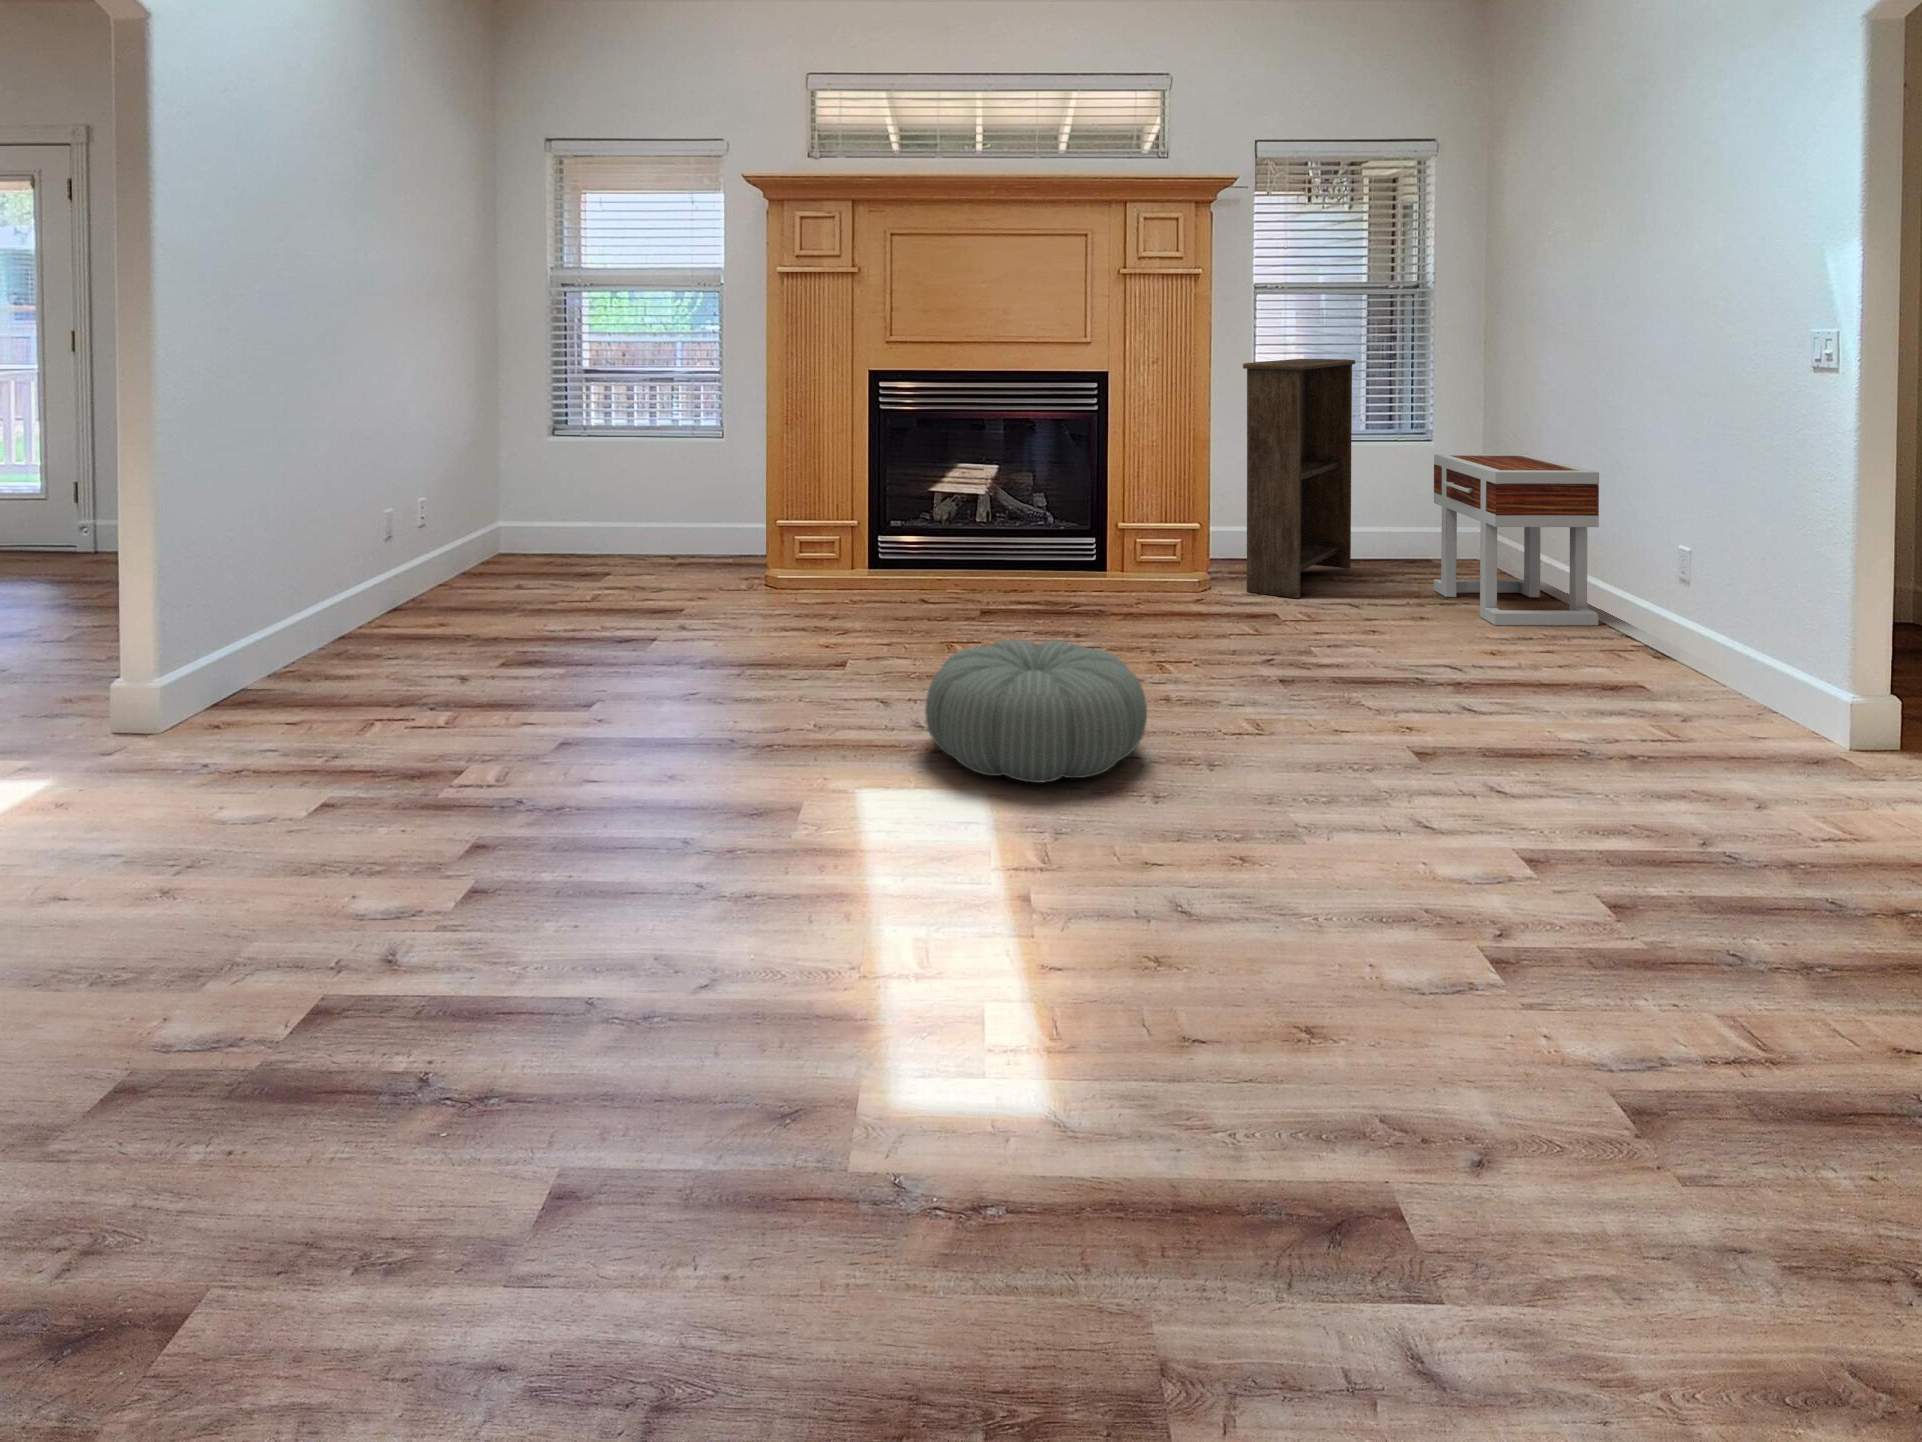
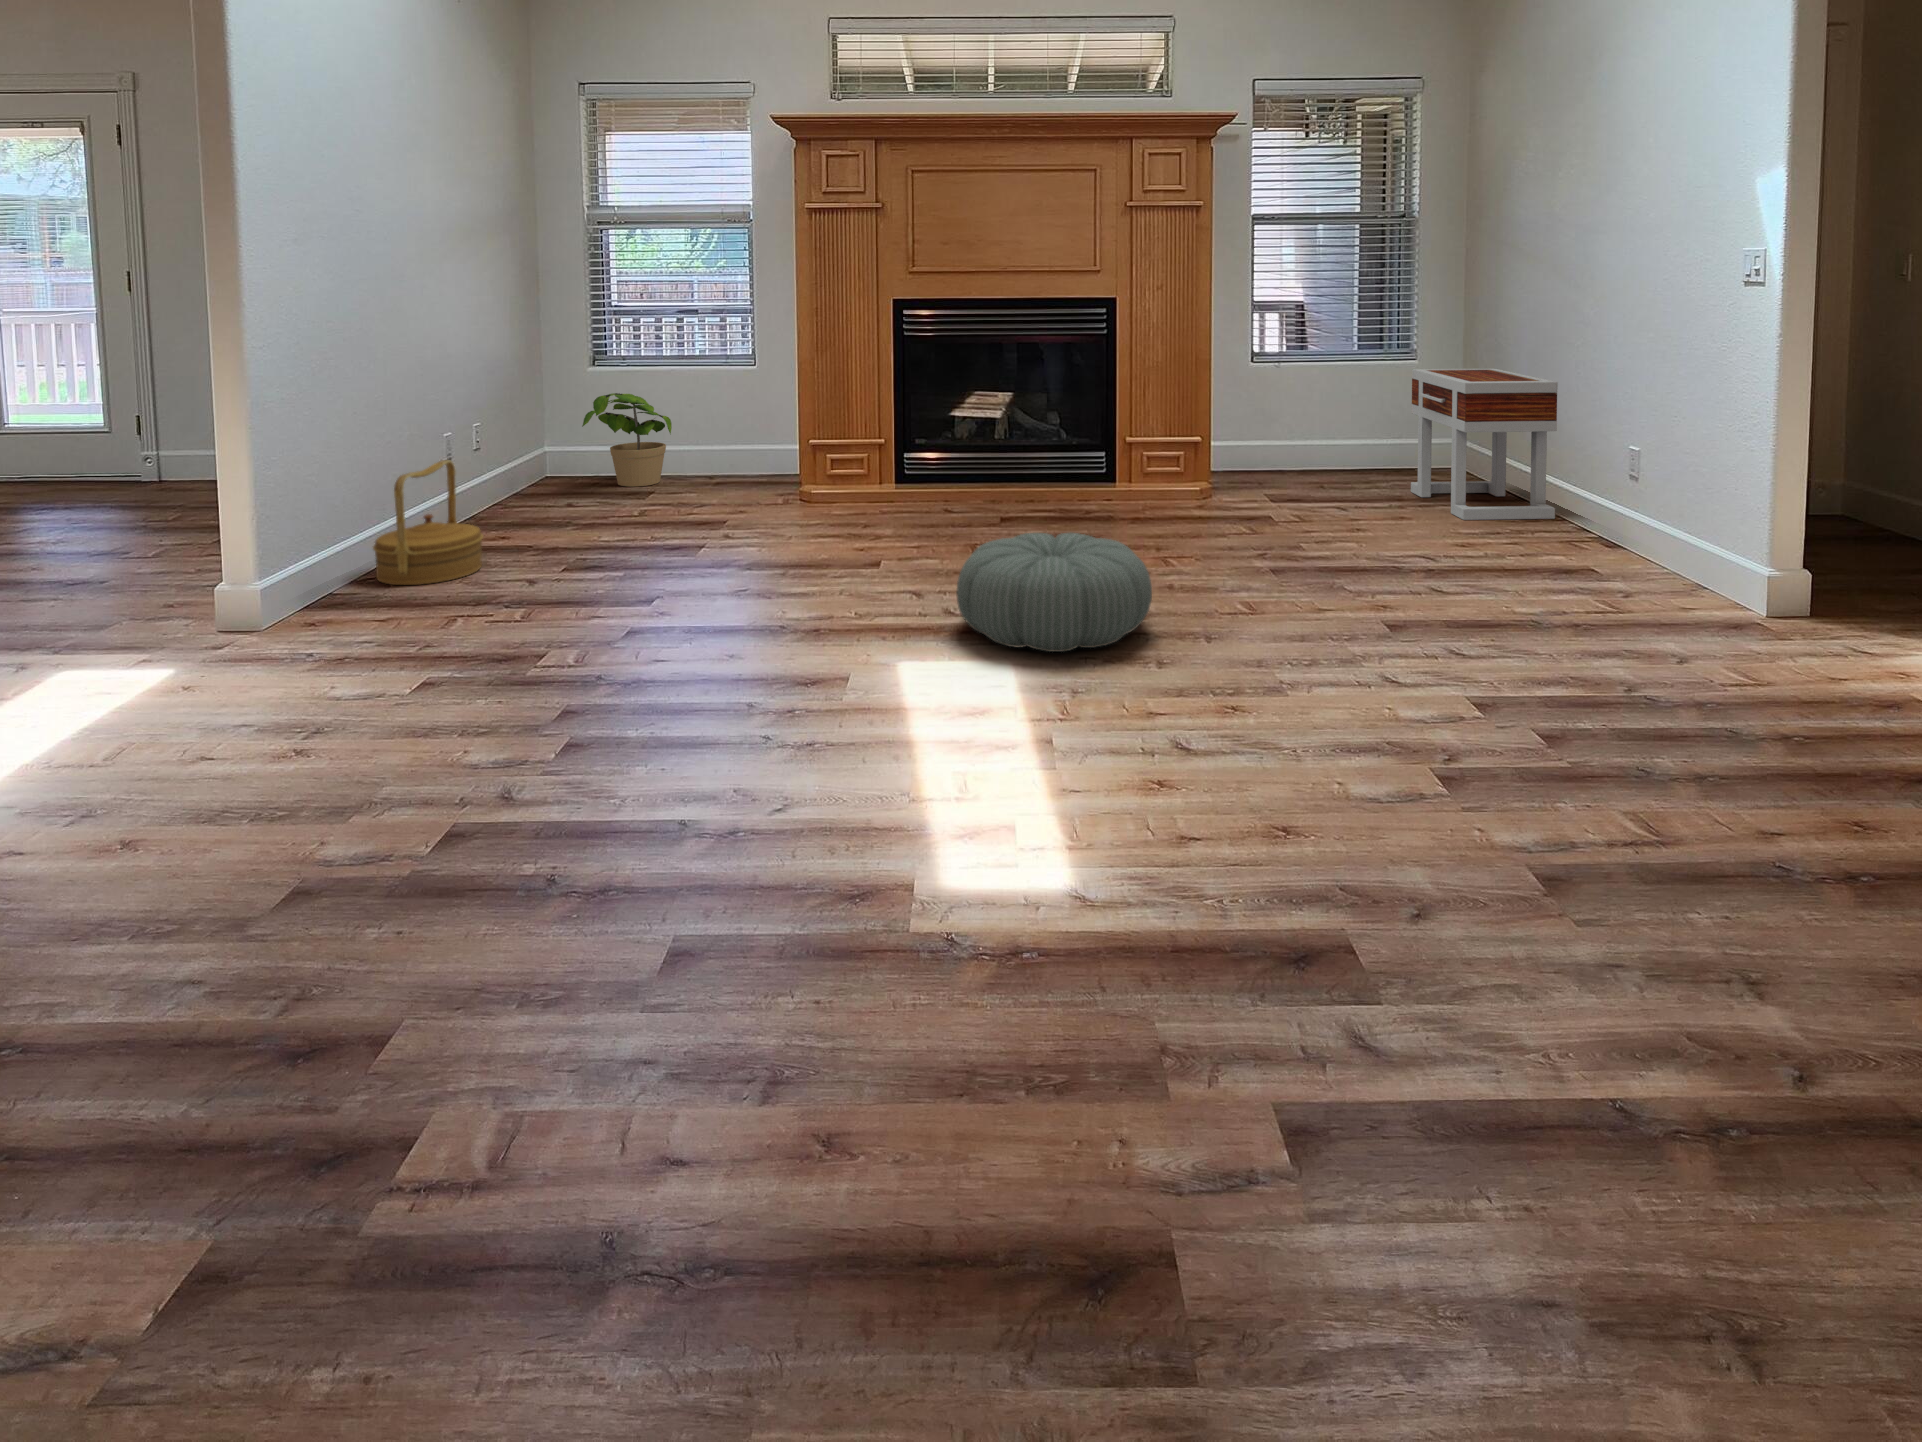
bookshelf: present [1243,359,1355,598] -> none [1239,285,1342,500]
potted plant: none [530,468,626,570] -> present [582,393,672,487]
woven basket: none [288,543,410,684] -> present [373,460,483,585]

